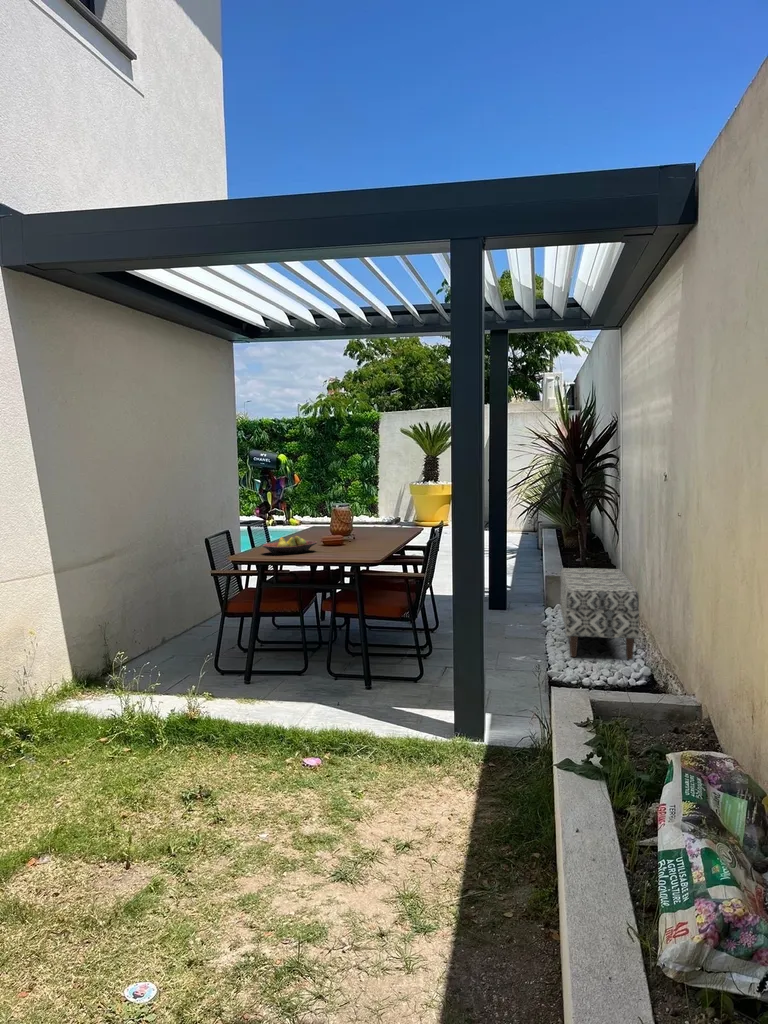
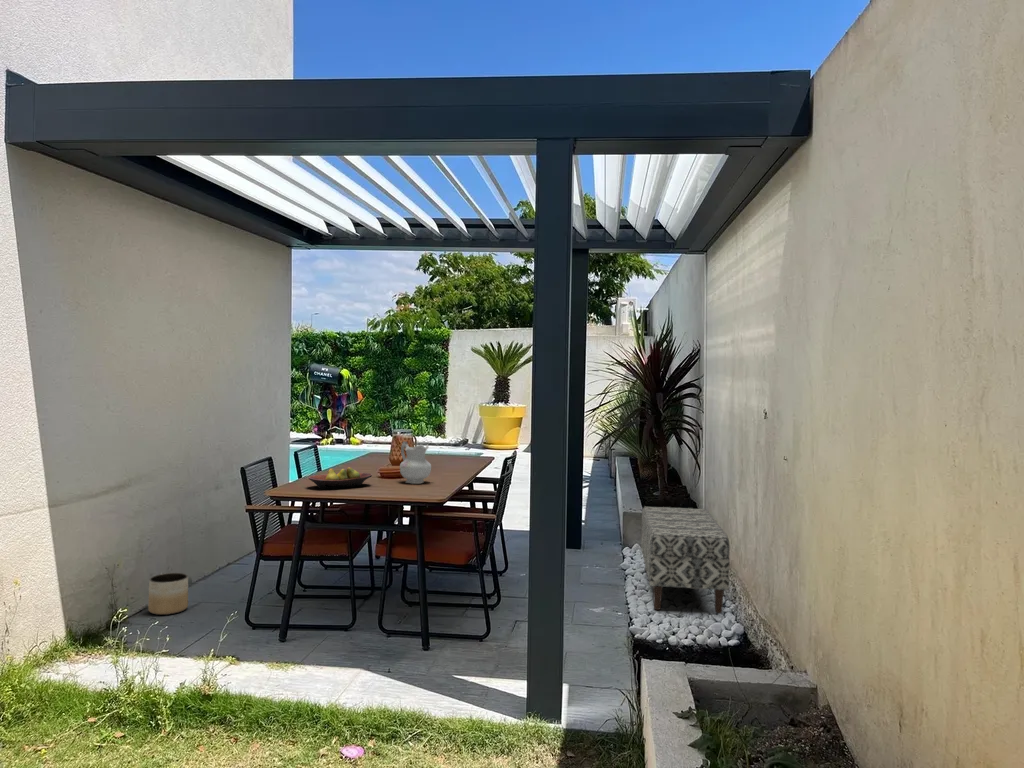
ceramic pitcher: none [340,513,368,550] -> present [400,442,431,484]
planter: none [132,630,165,665] -> present [148,573,188,615]

